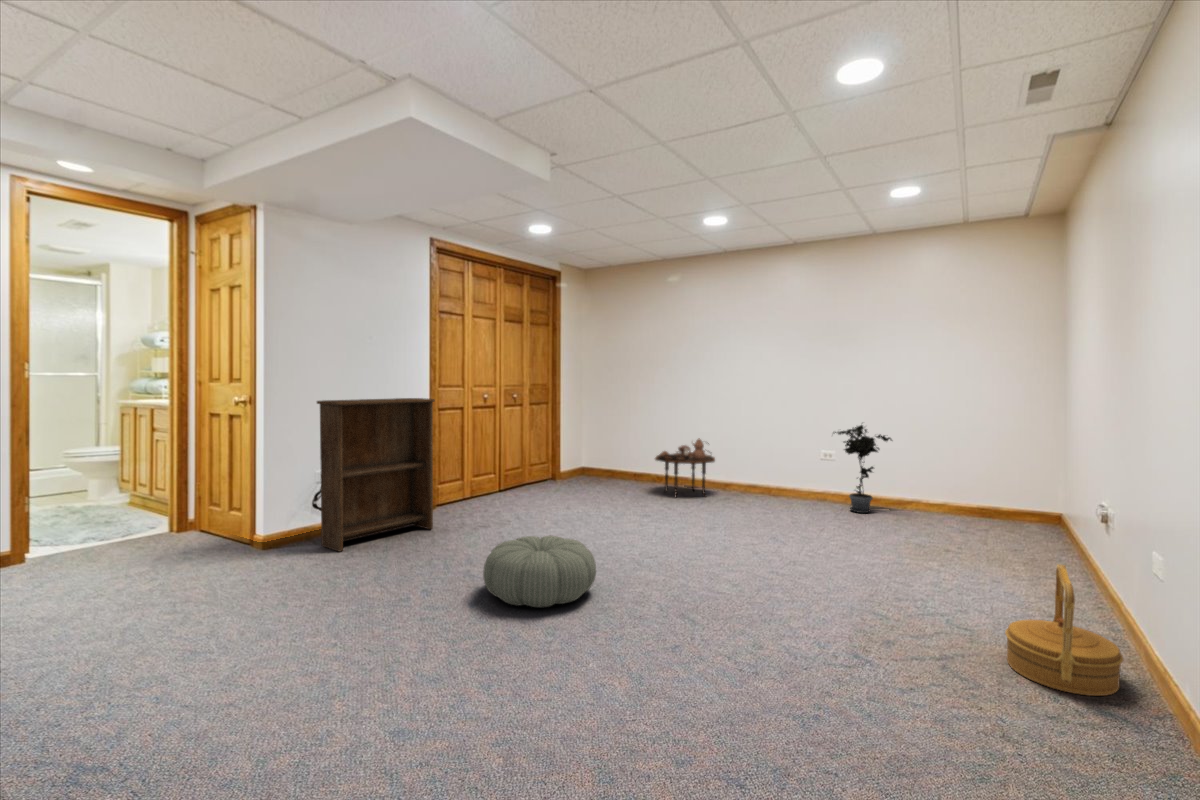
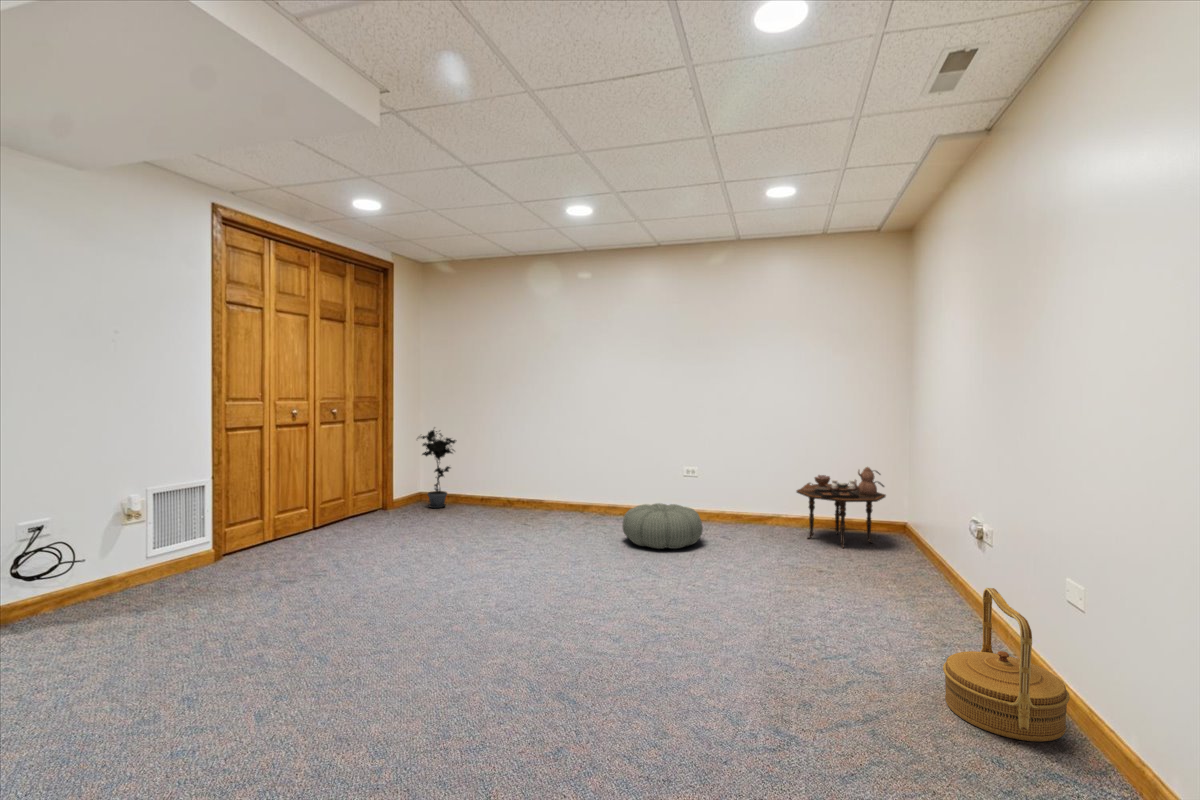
bookshelf: present [317,398,435,551] -> none [11,415,217,647]
potted plant: present [833,425,892,513] -> present [417,430,456,508]
side table: present [655,438,715,497] -> present [797,467,886,548]
pouf: present [483,535,596,607] -> present [622,503,703,549]

